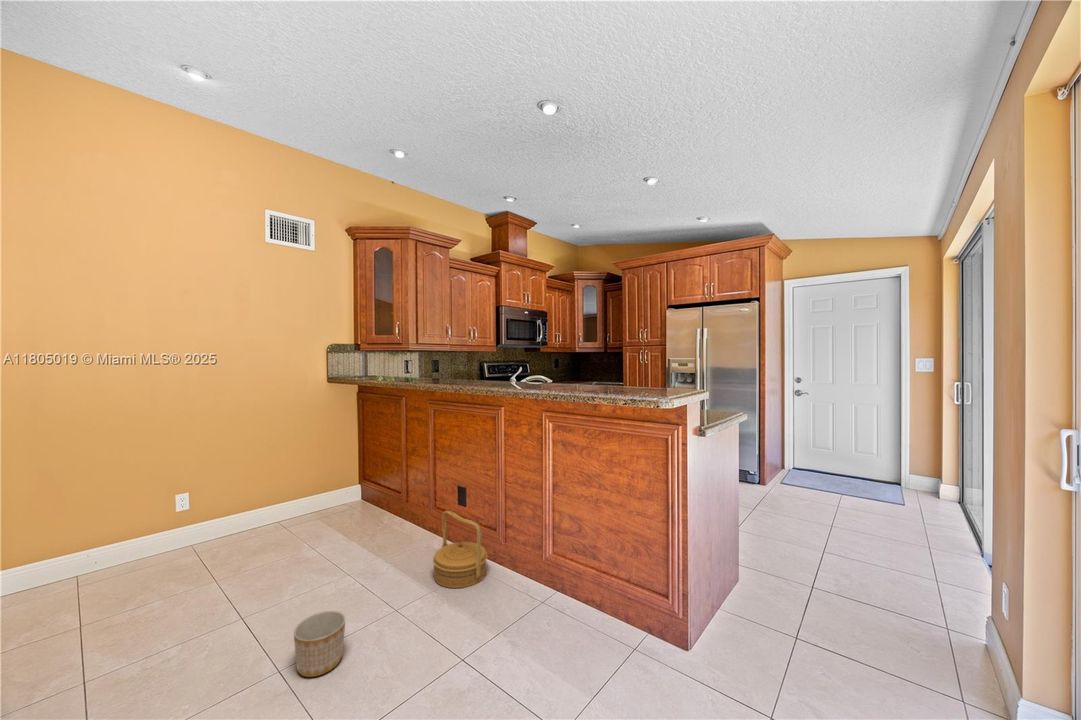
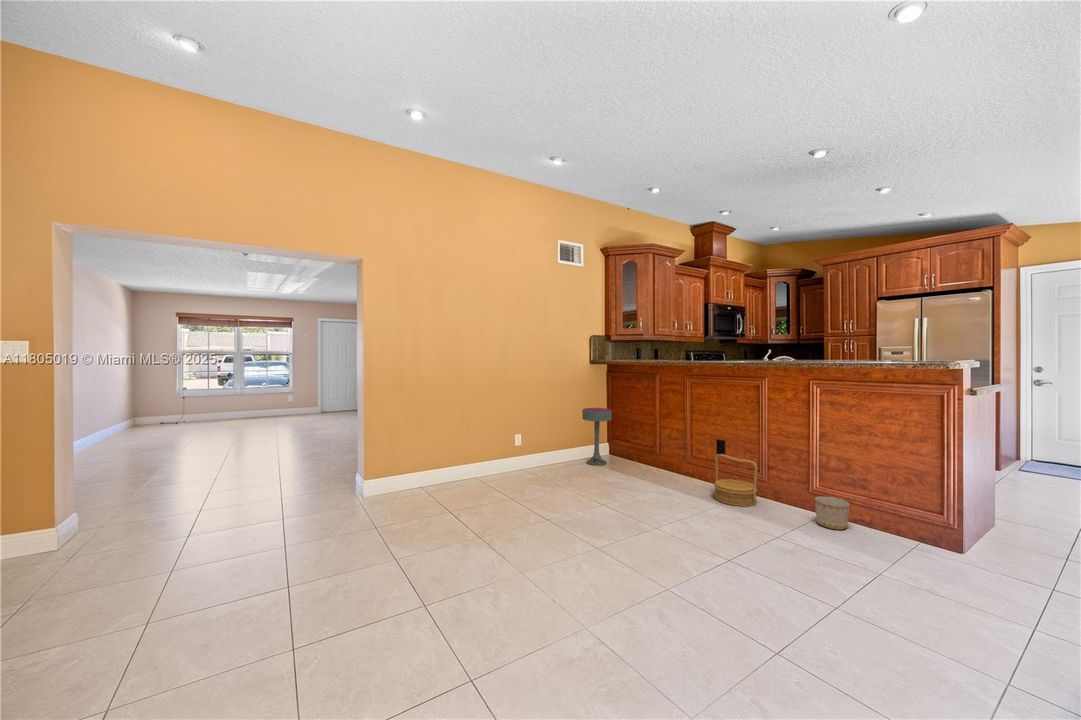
bar stool: none [308,440,352,520] -> present [582,408,612,465]
planter: present [294,611,345,677] -> present [815,497,849,530]

